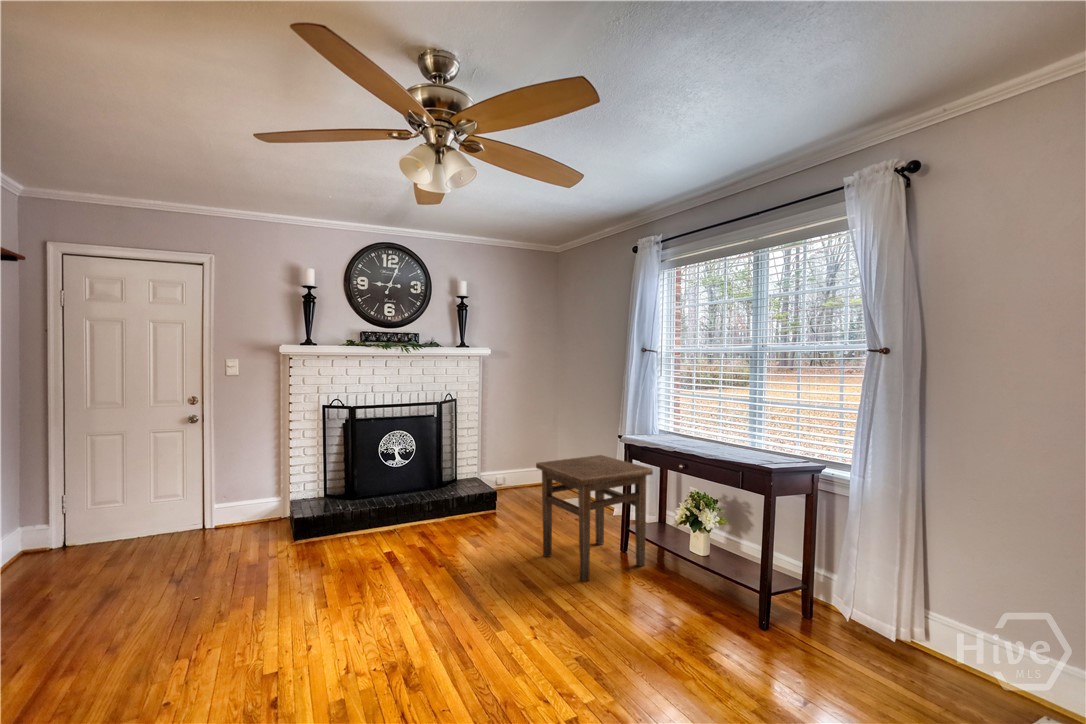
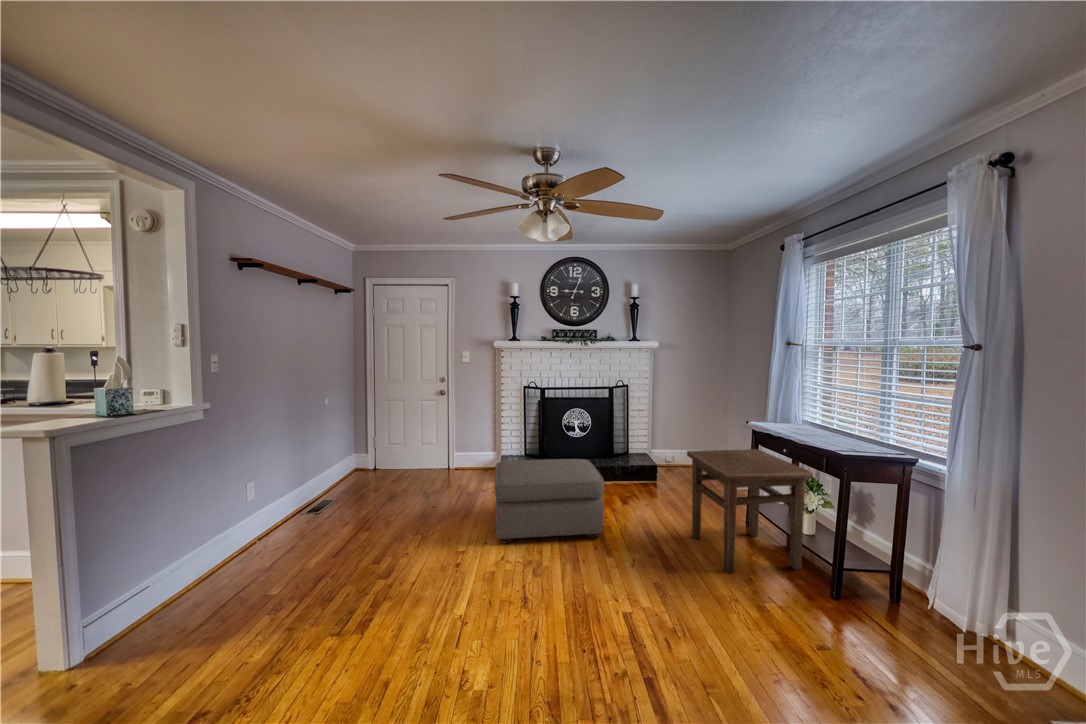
ottoman: none [300,488,449,606] -> present [495,459,604,543]

